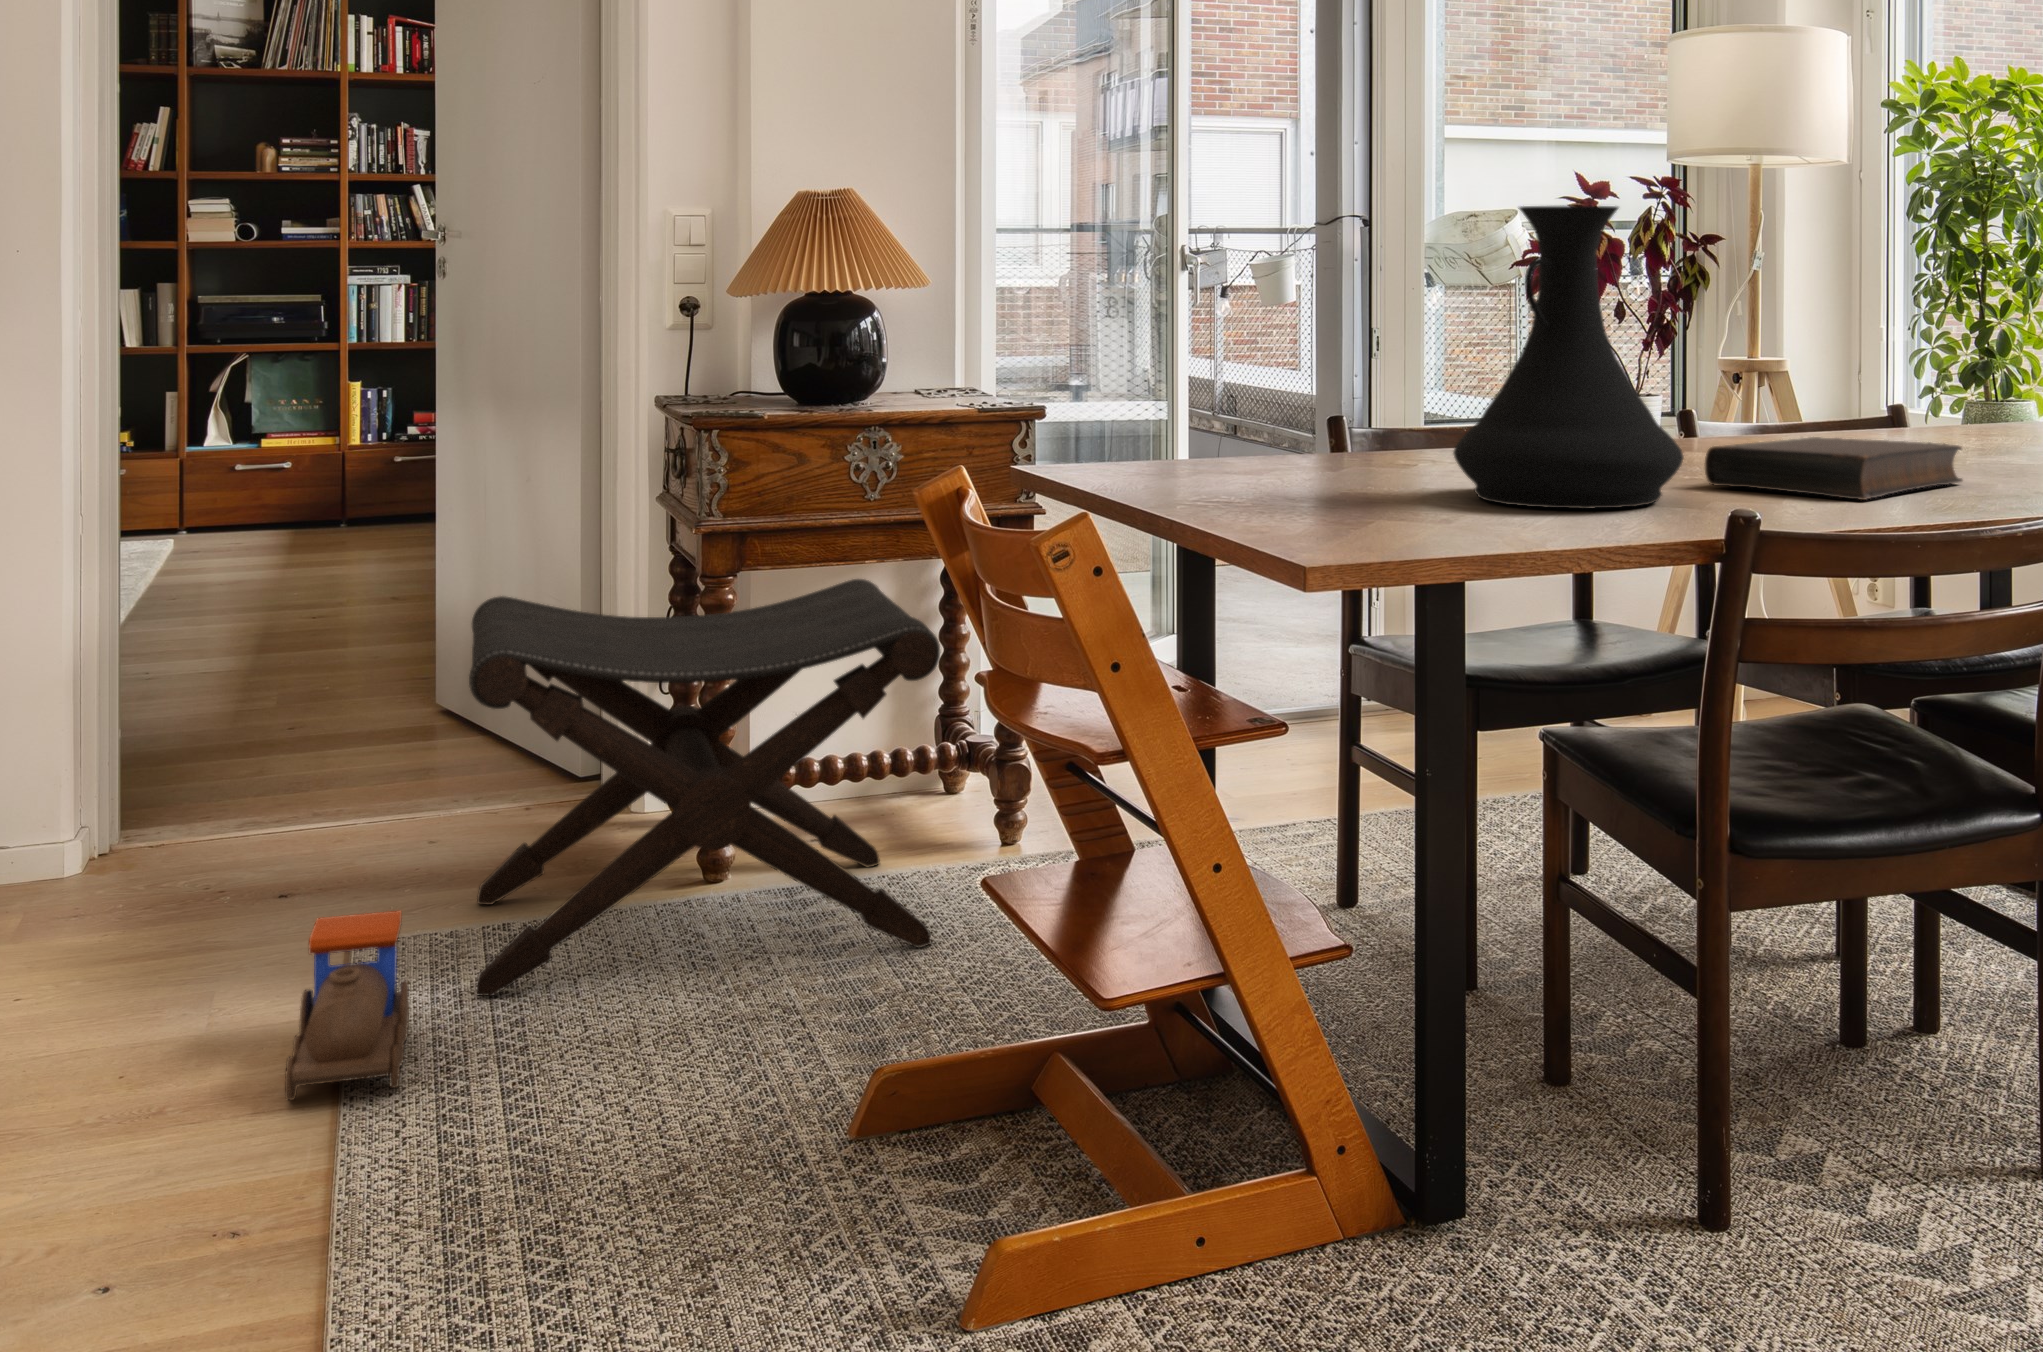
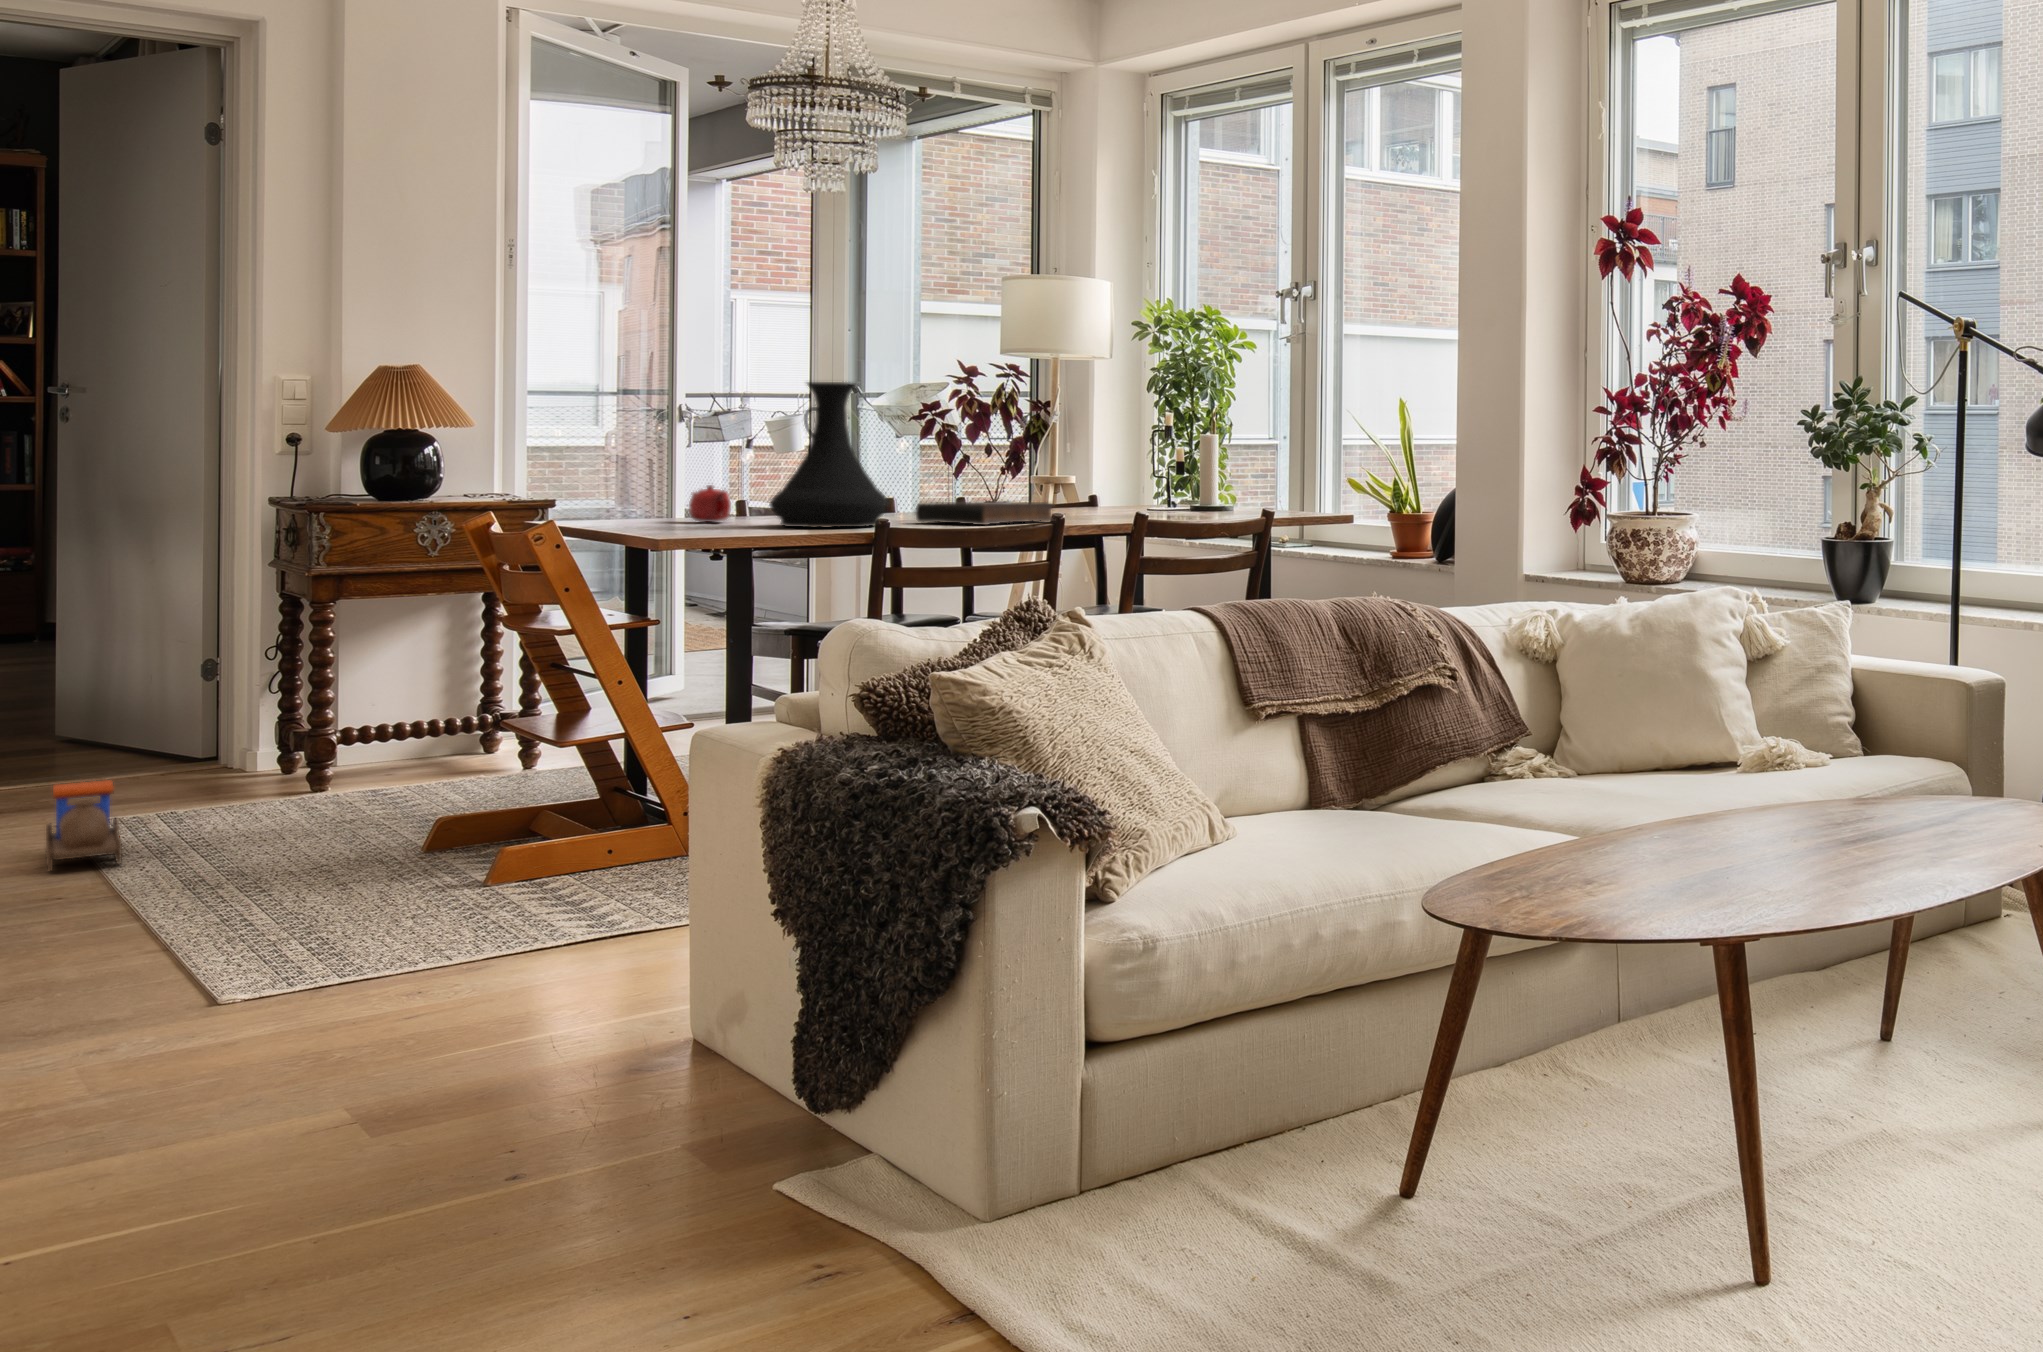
teapot: none [1285,406,1367,477] -> present [689,485,731,522]
footstool: present [469,579,940,996] -> none [139,604,479,835]

